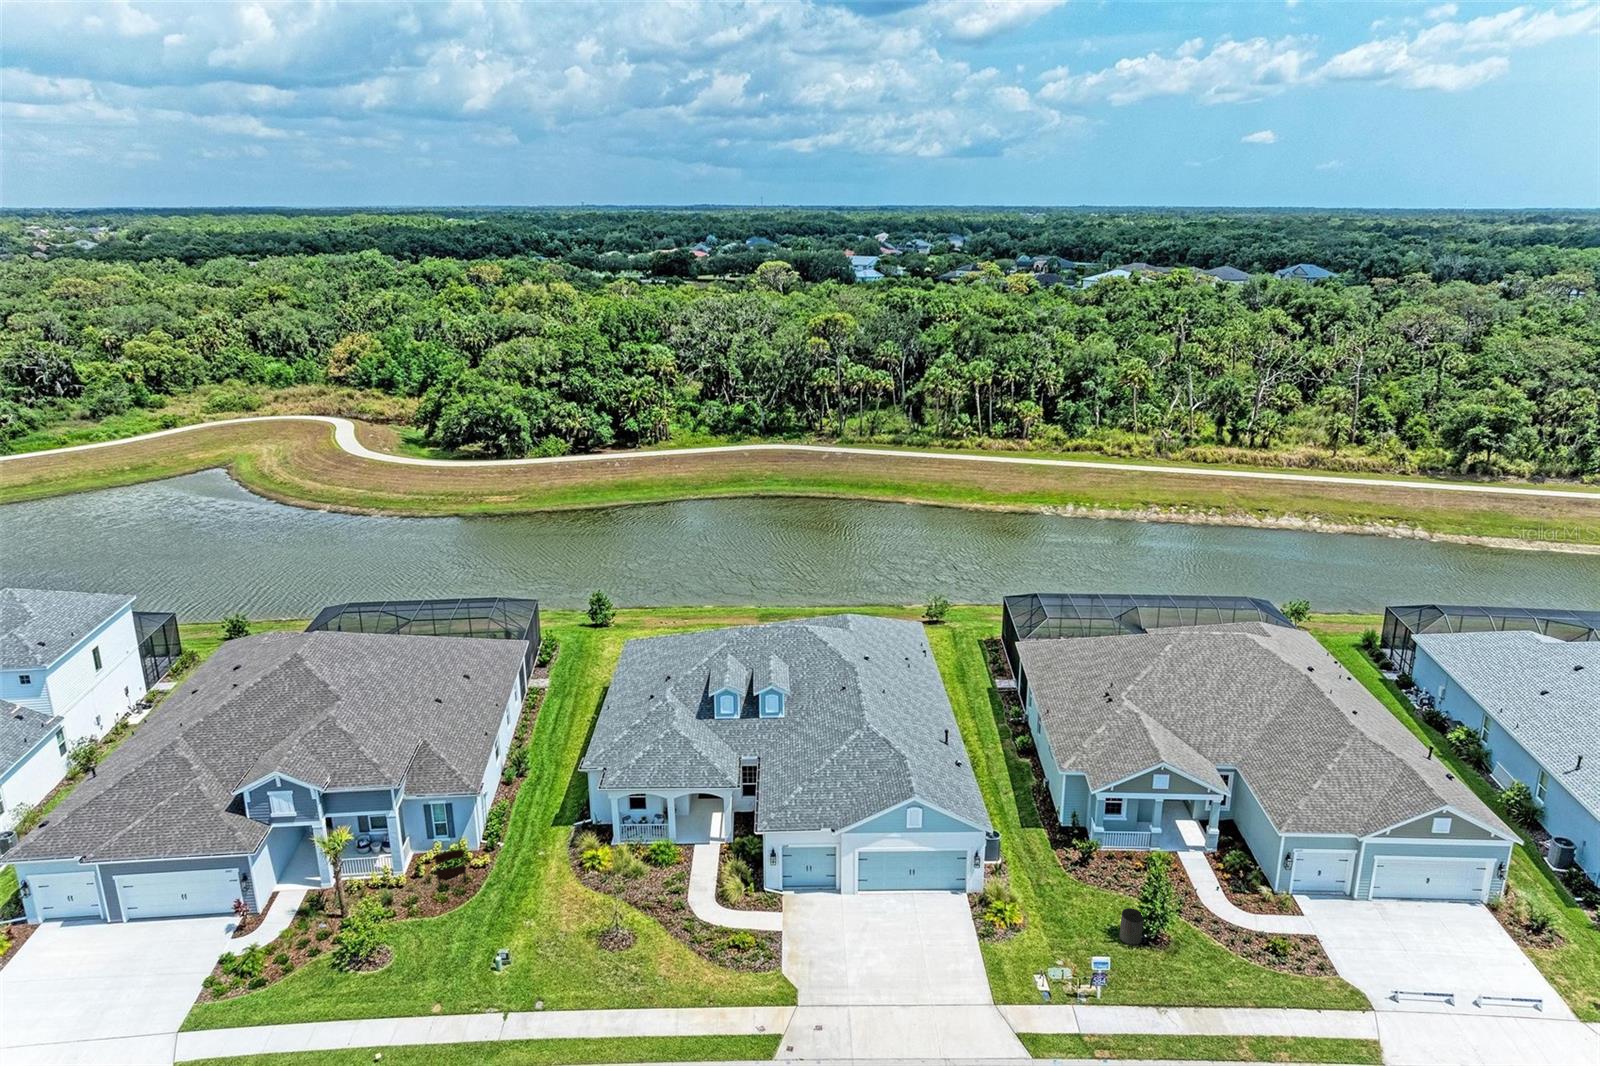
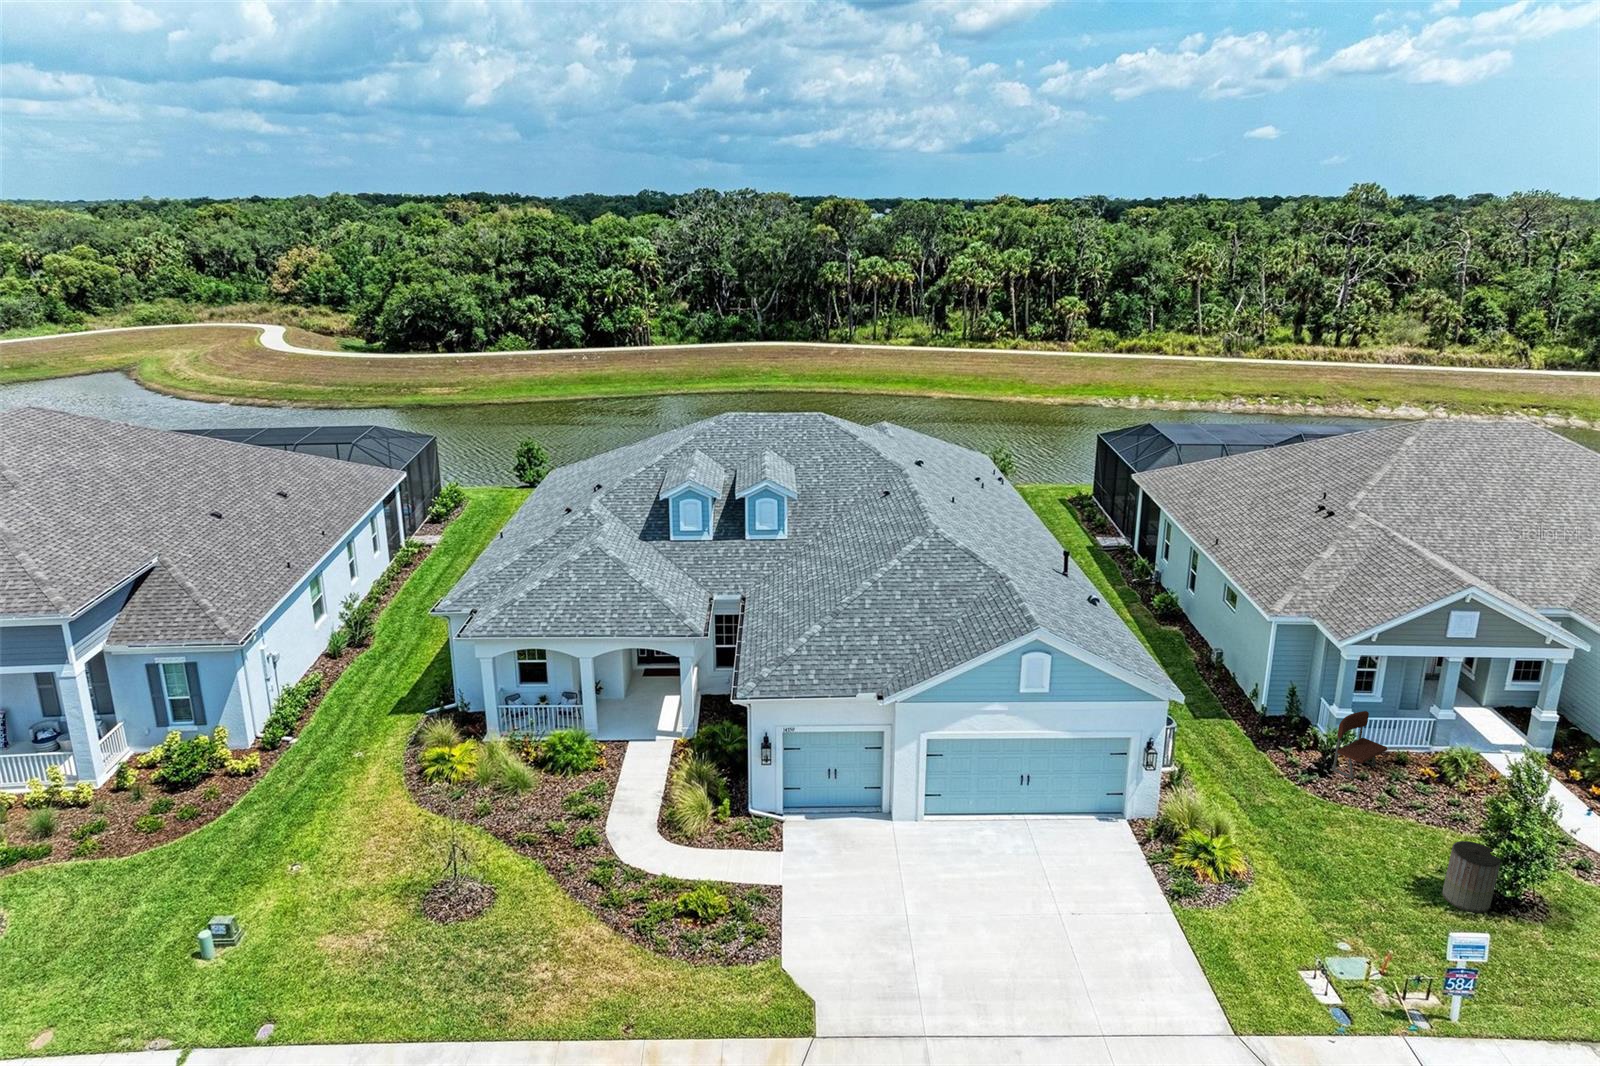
bench: present [435,849,466,887] -> present [1332,711,1388,779]

